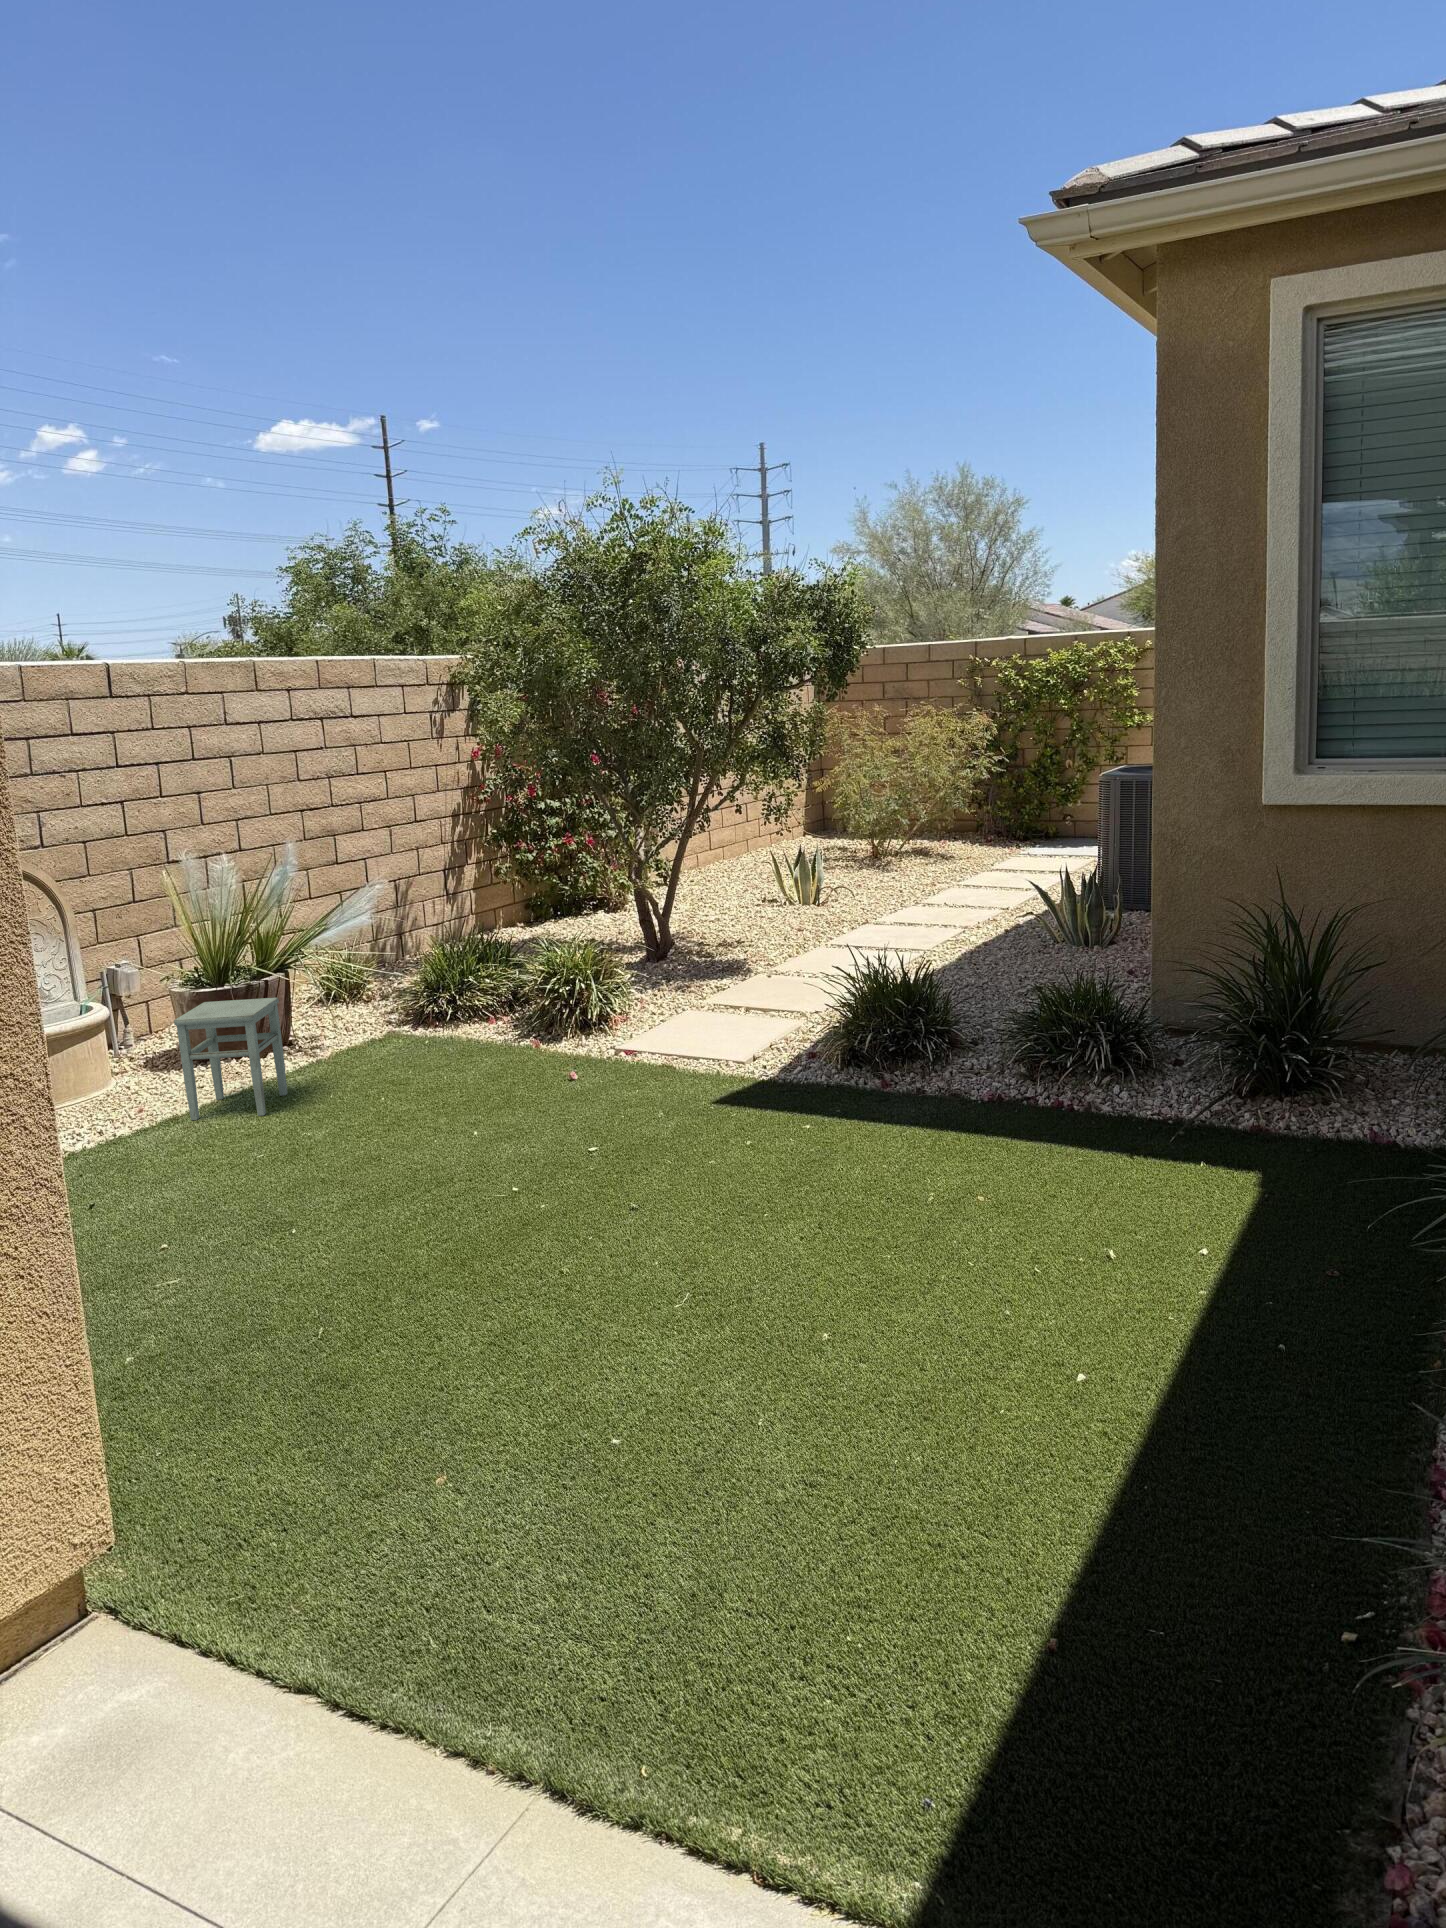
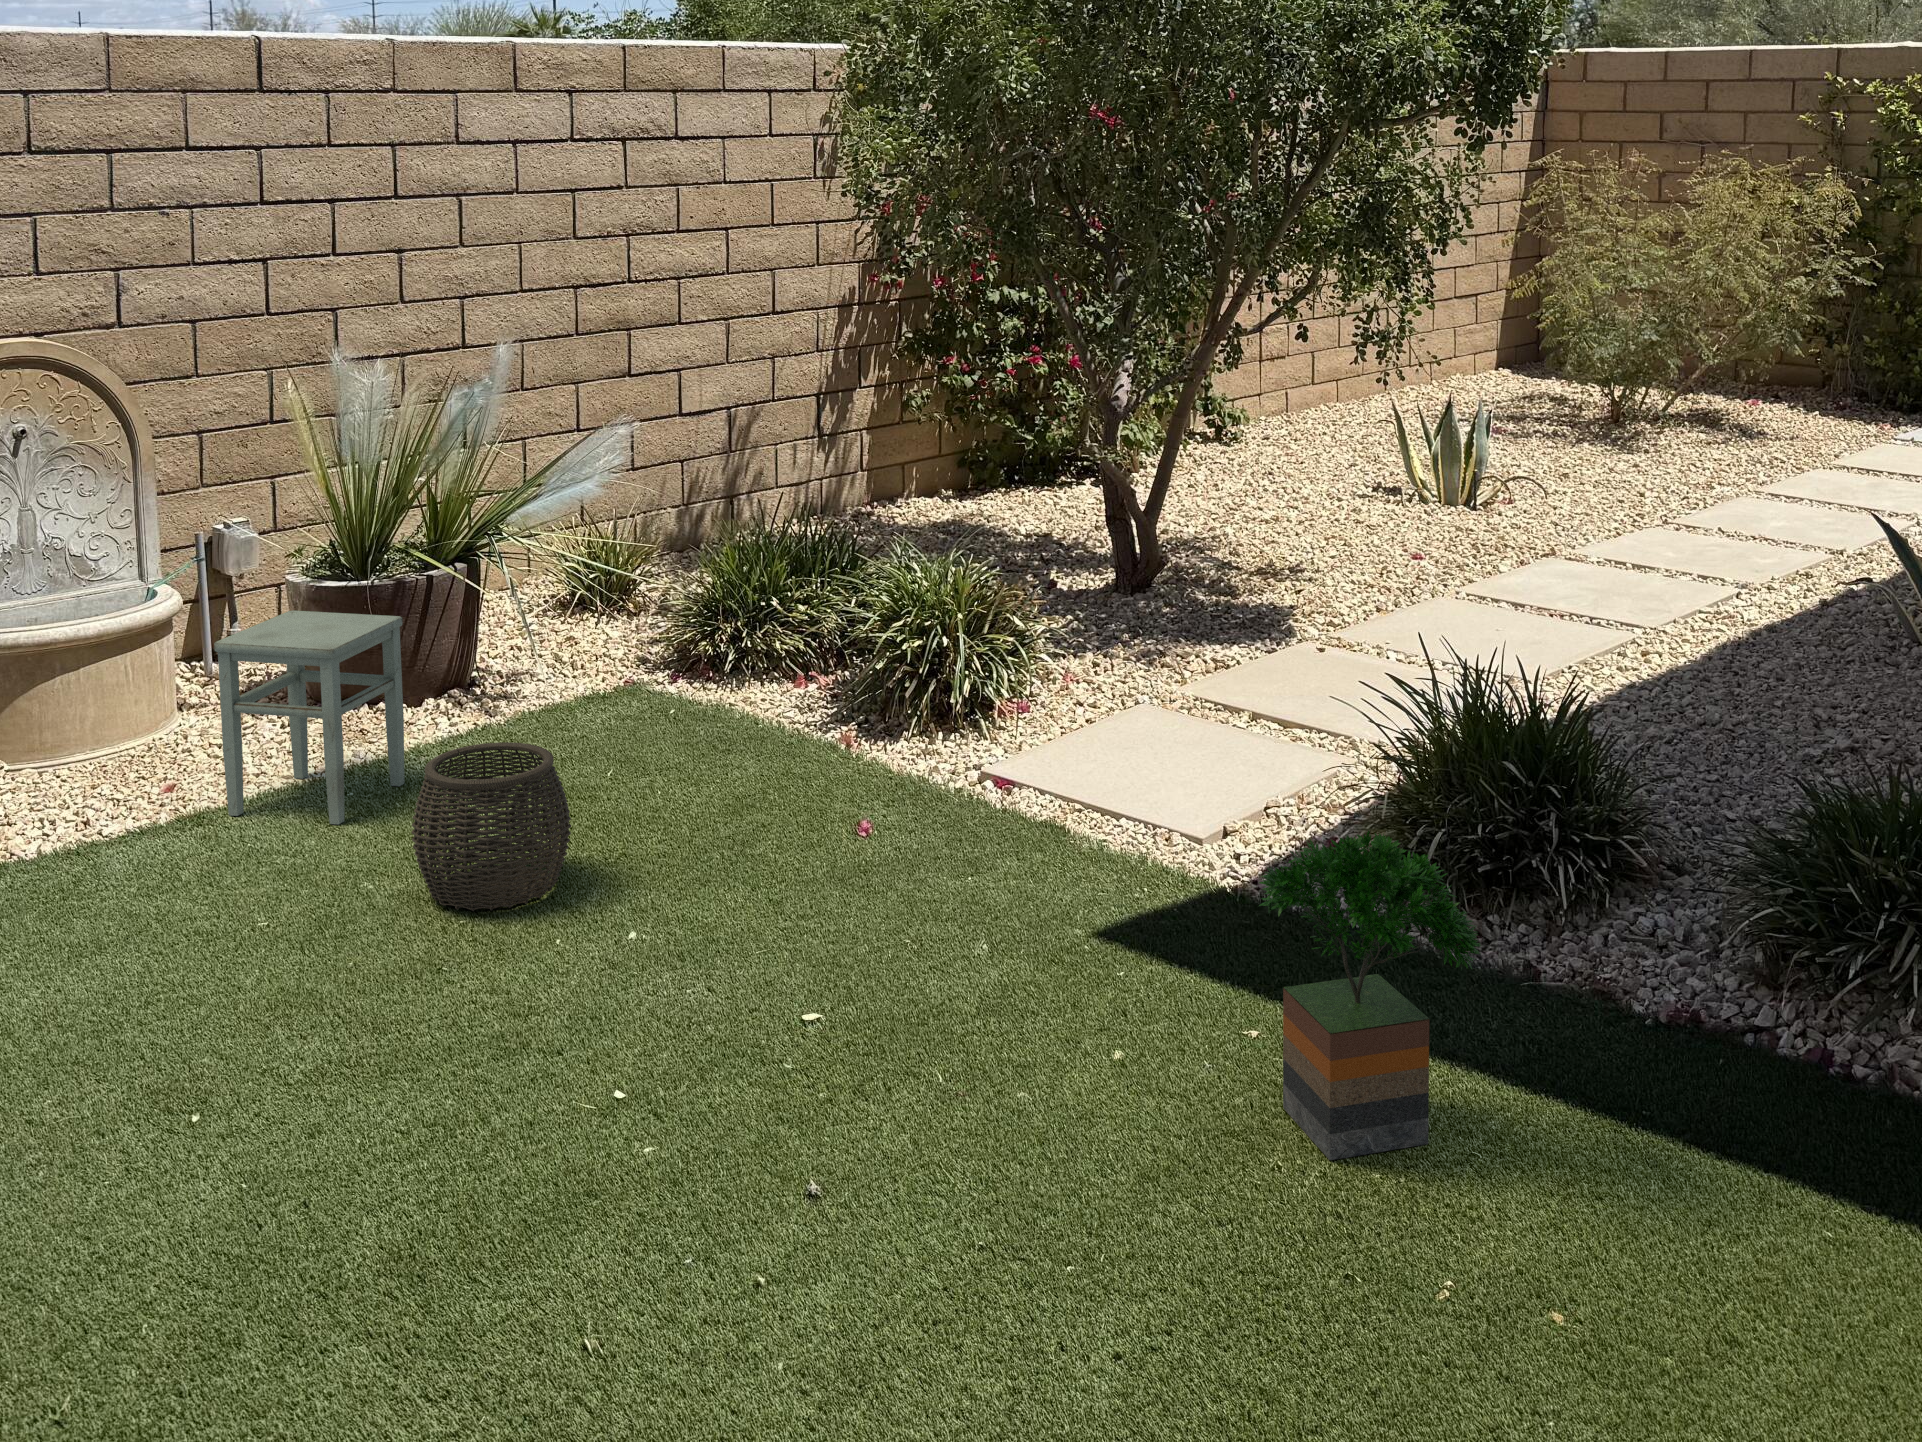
potted tree: none [820,1016,927,1164] -> present [1259,831,1481,1160]
woven basket: none [332,1050,422,1140] -> present [411,742,571,911]

